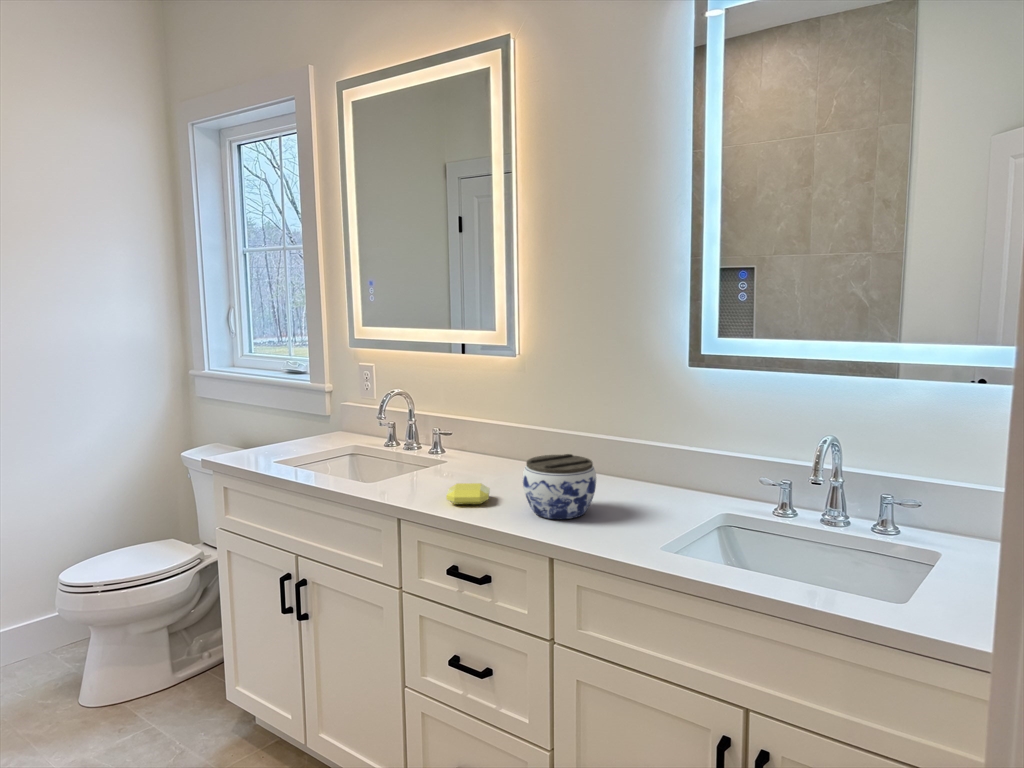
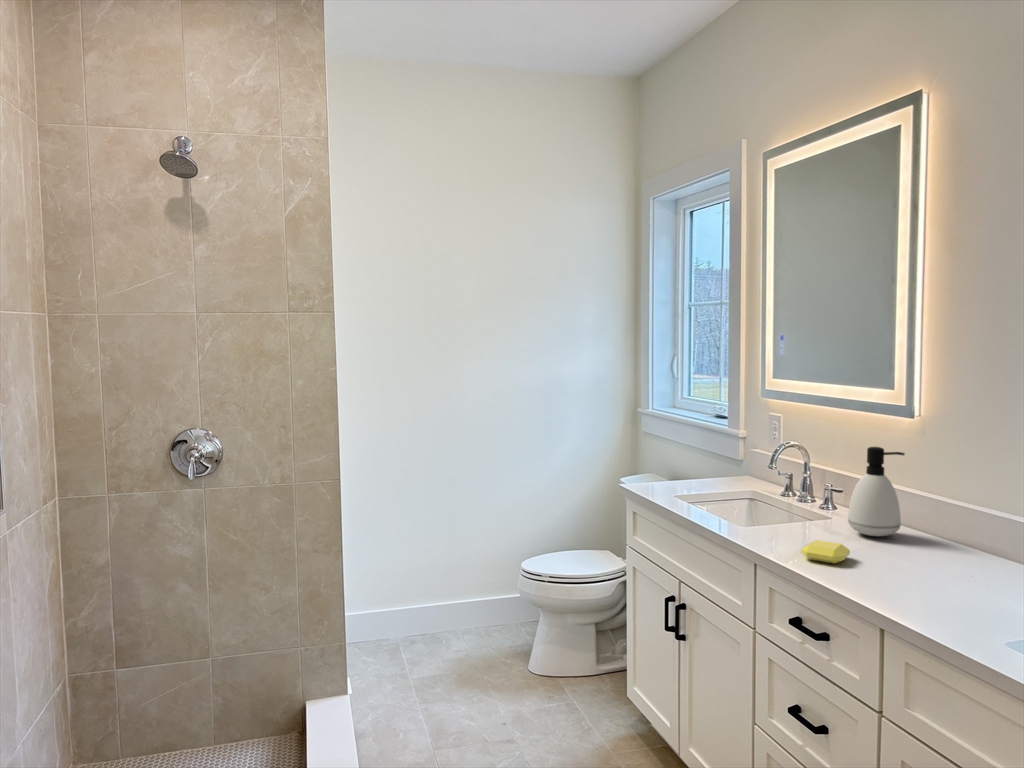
soap dispenser: none [468,385,516,472] -> present [848,447,904,536]
jar: present [523,454,596,519] -> none [873,525,960,595]

